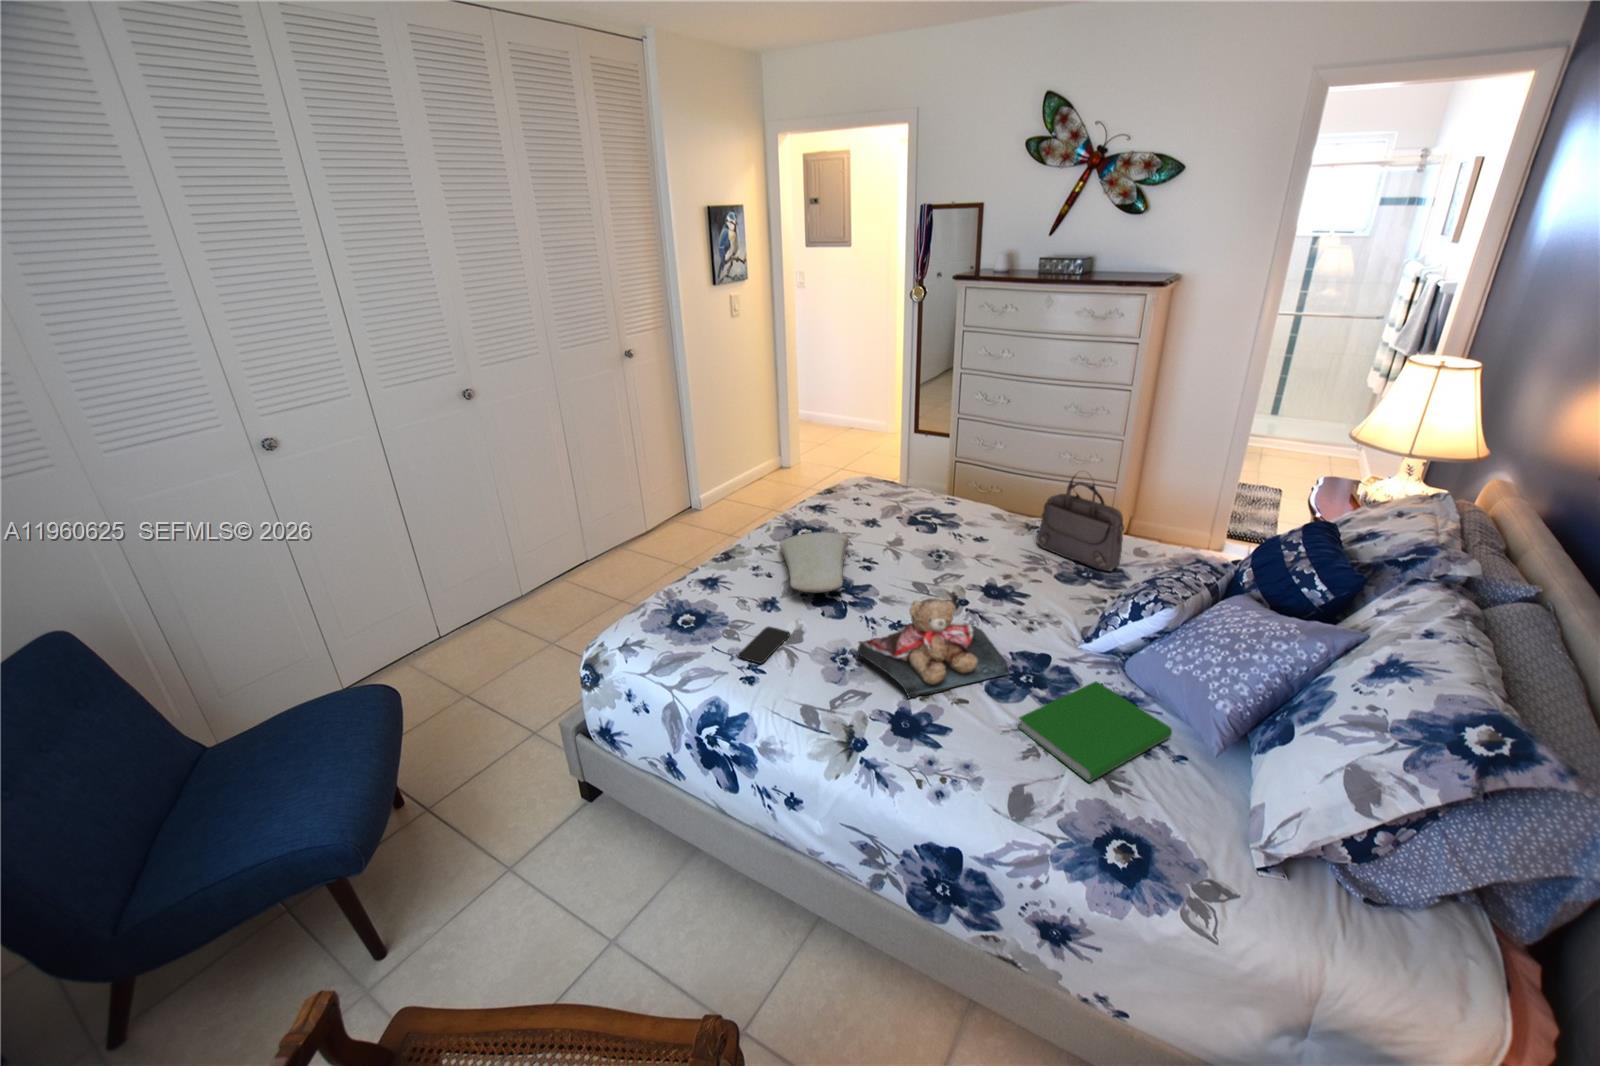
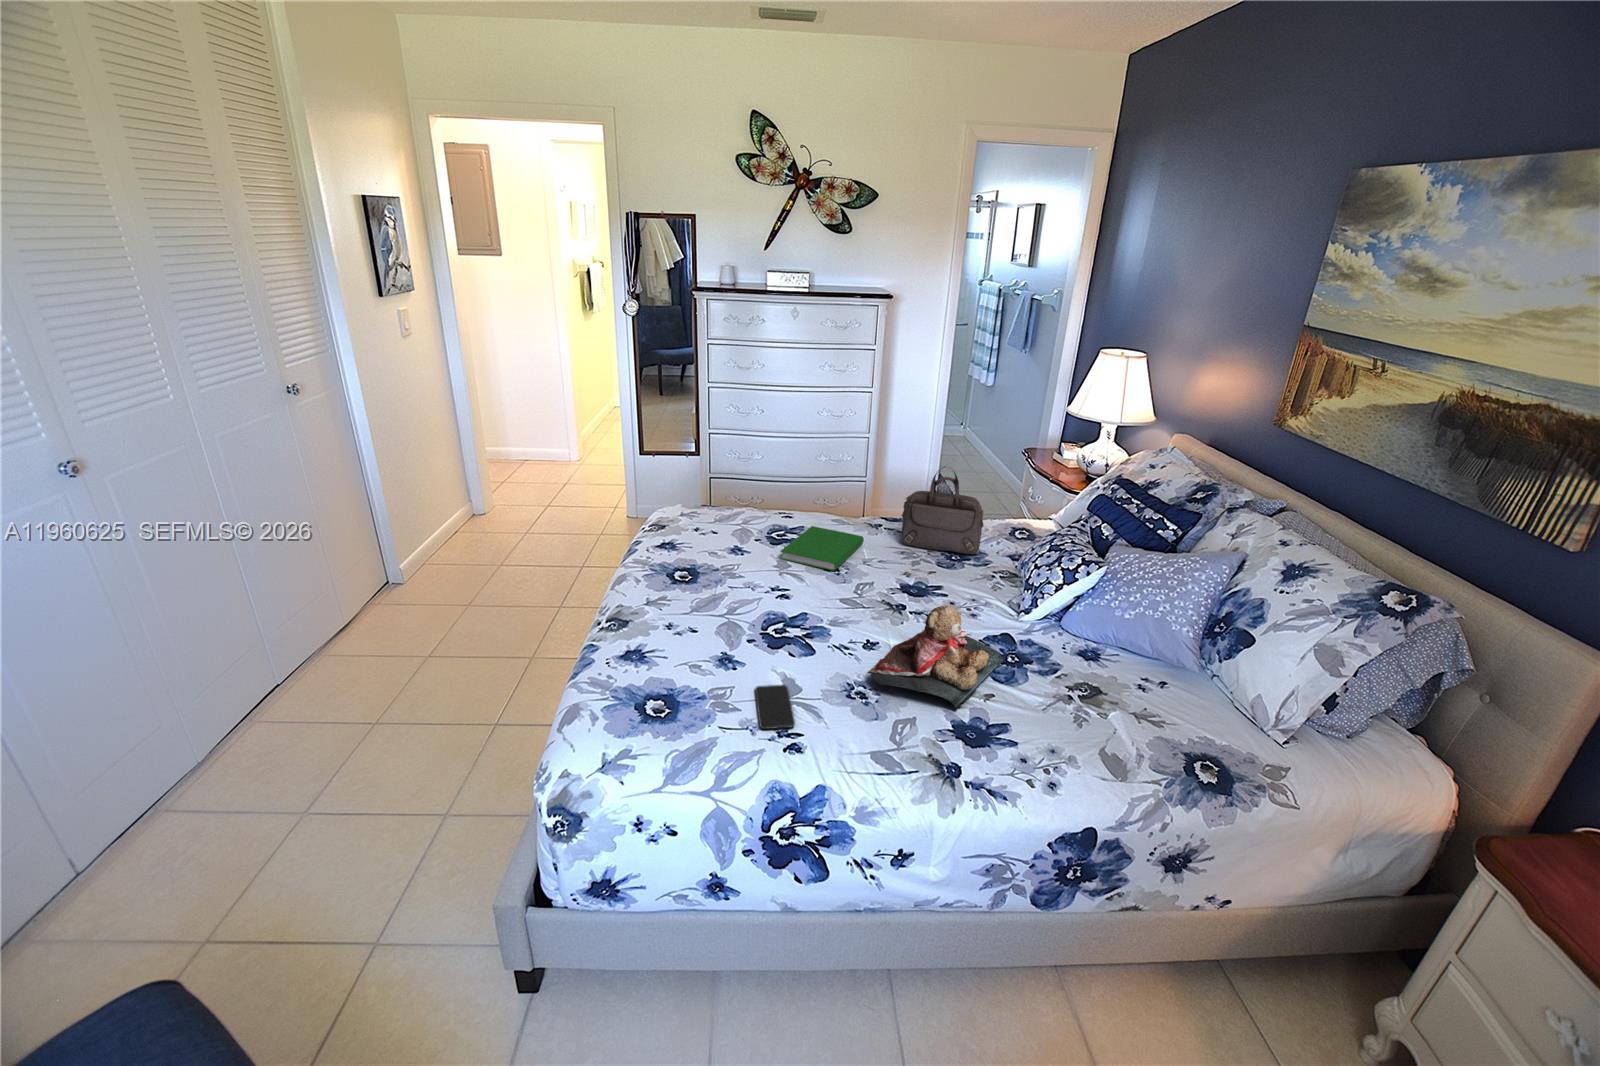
pillow: present [780,532,849,592] -> none [679,569,801,638]
hardcover book: present [1018,681,1172,782] -> present [780,526,864,571]

